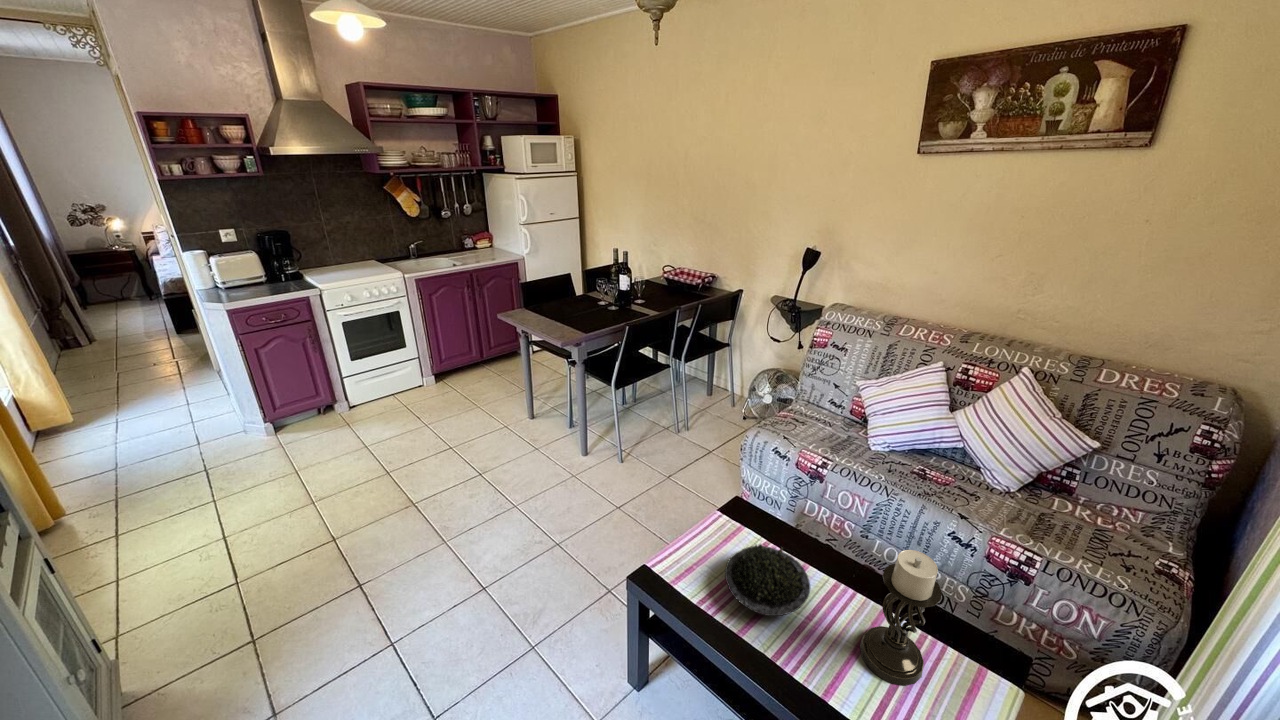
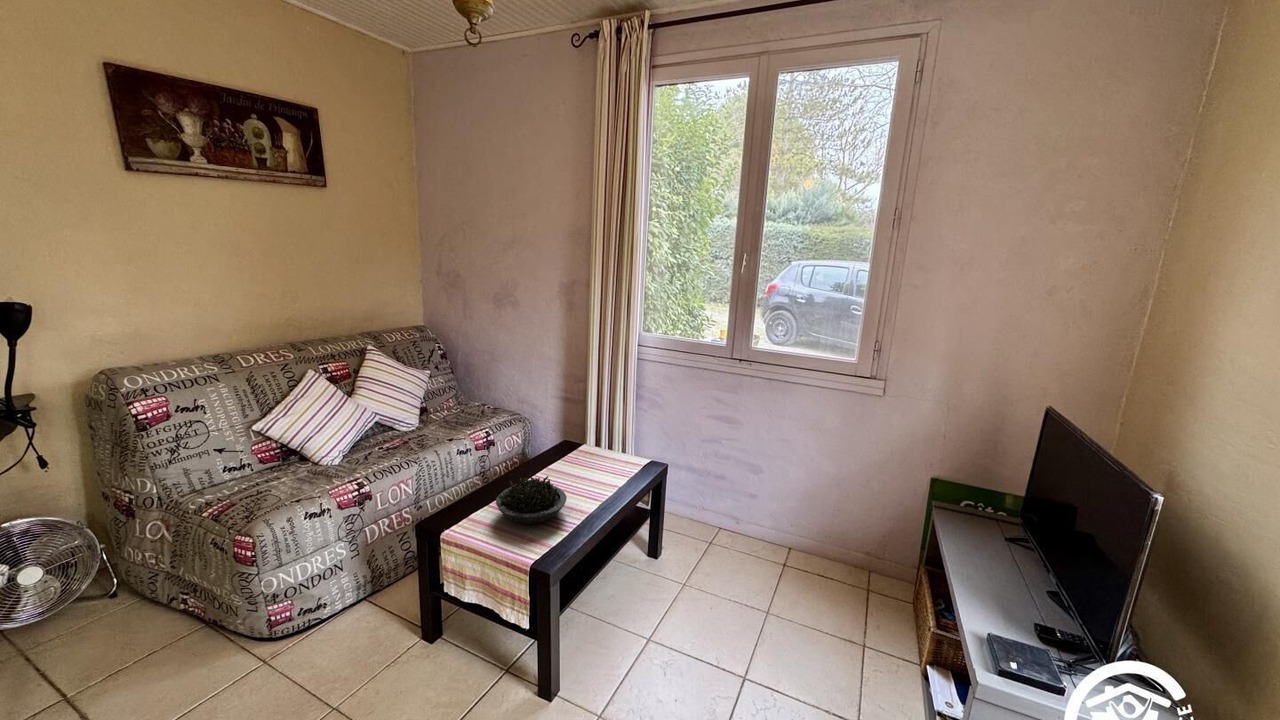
candle holder: present [860,550,942,686] -> none [557,394,592,481]

